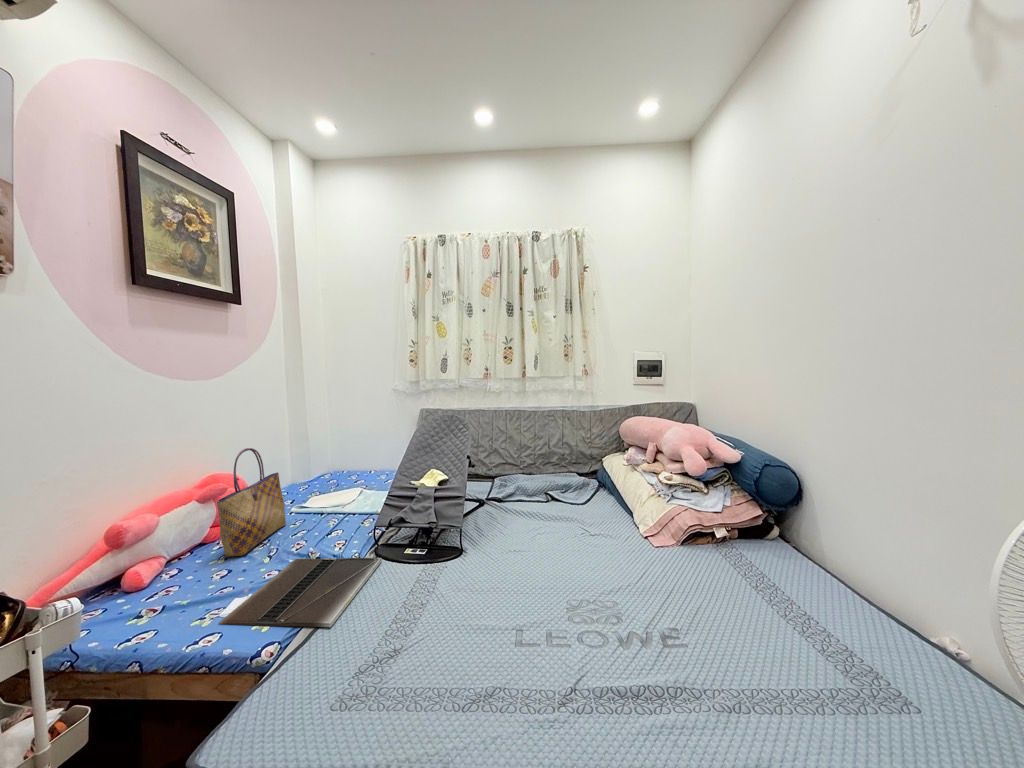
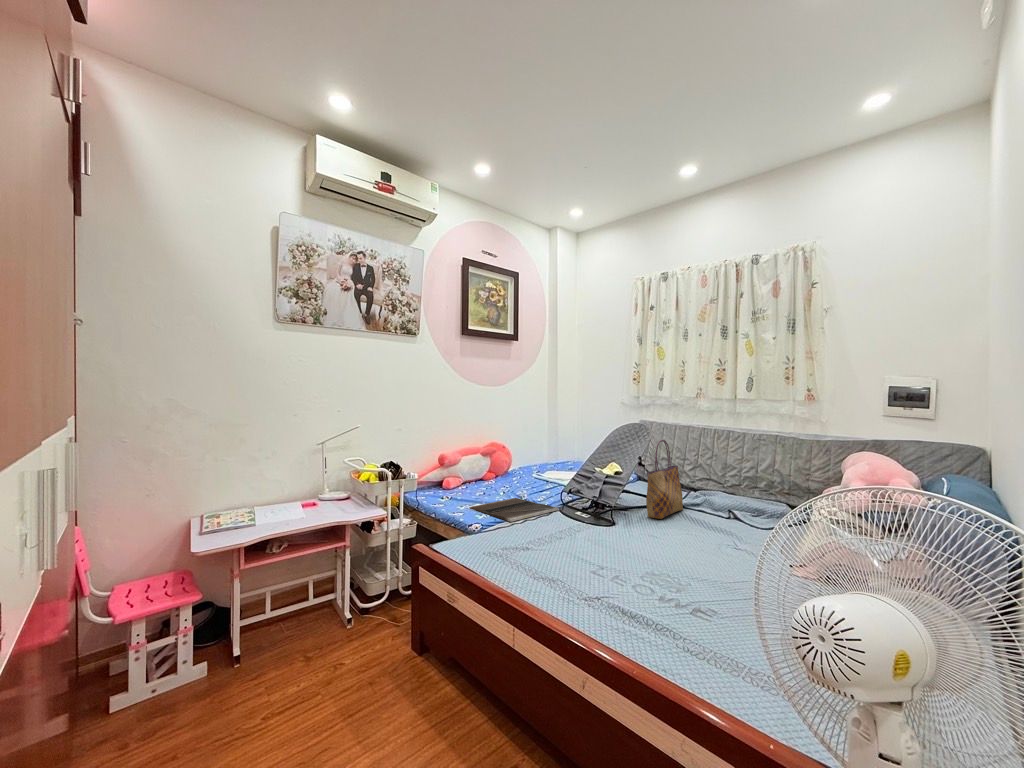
tote bag: present [217,448,286,557] -> present [646,439,683,519]

